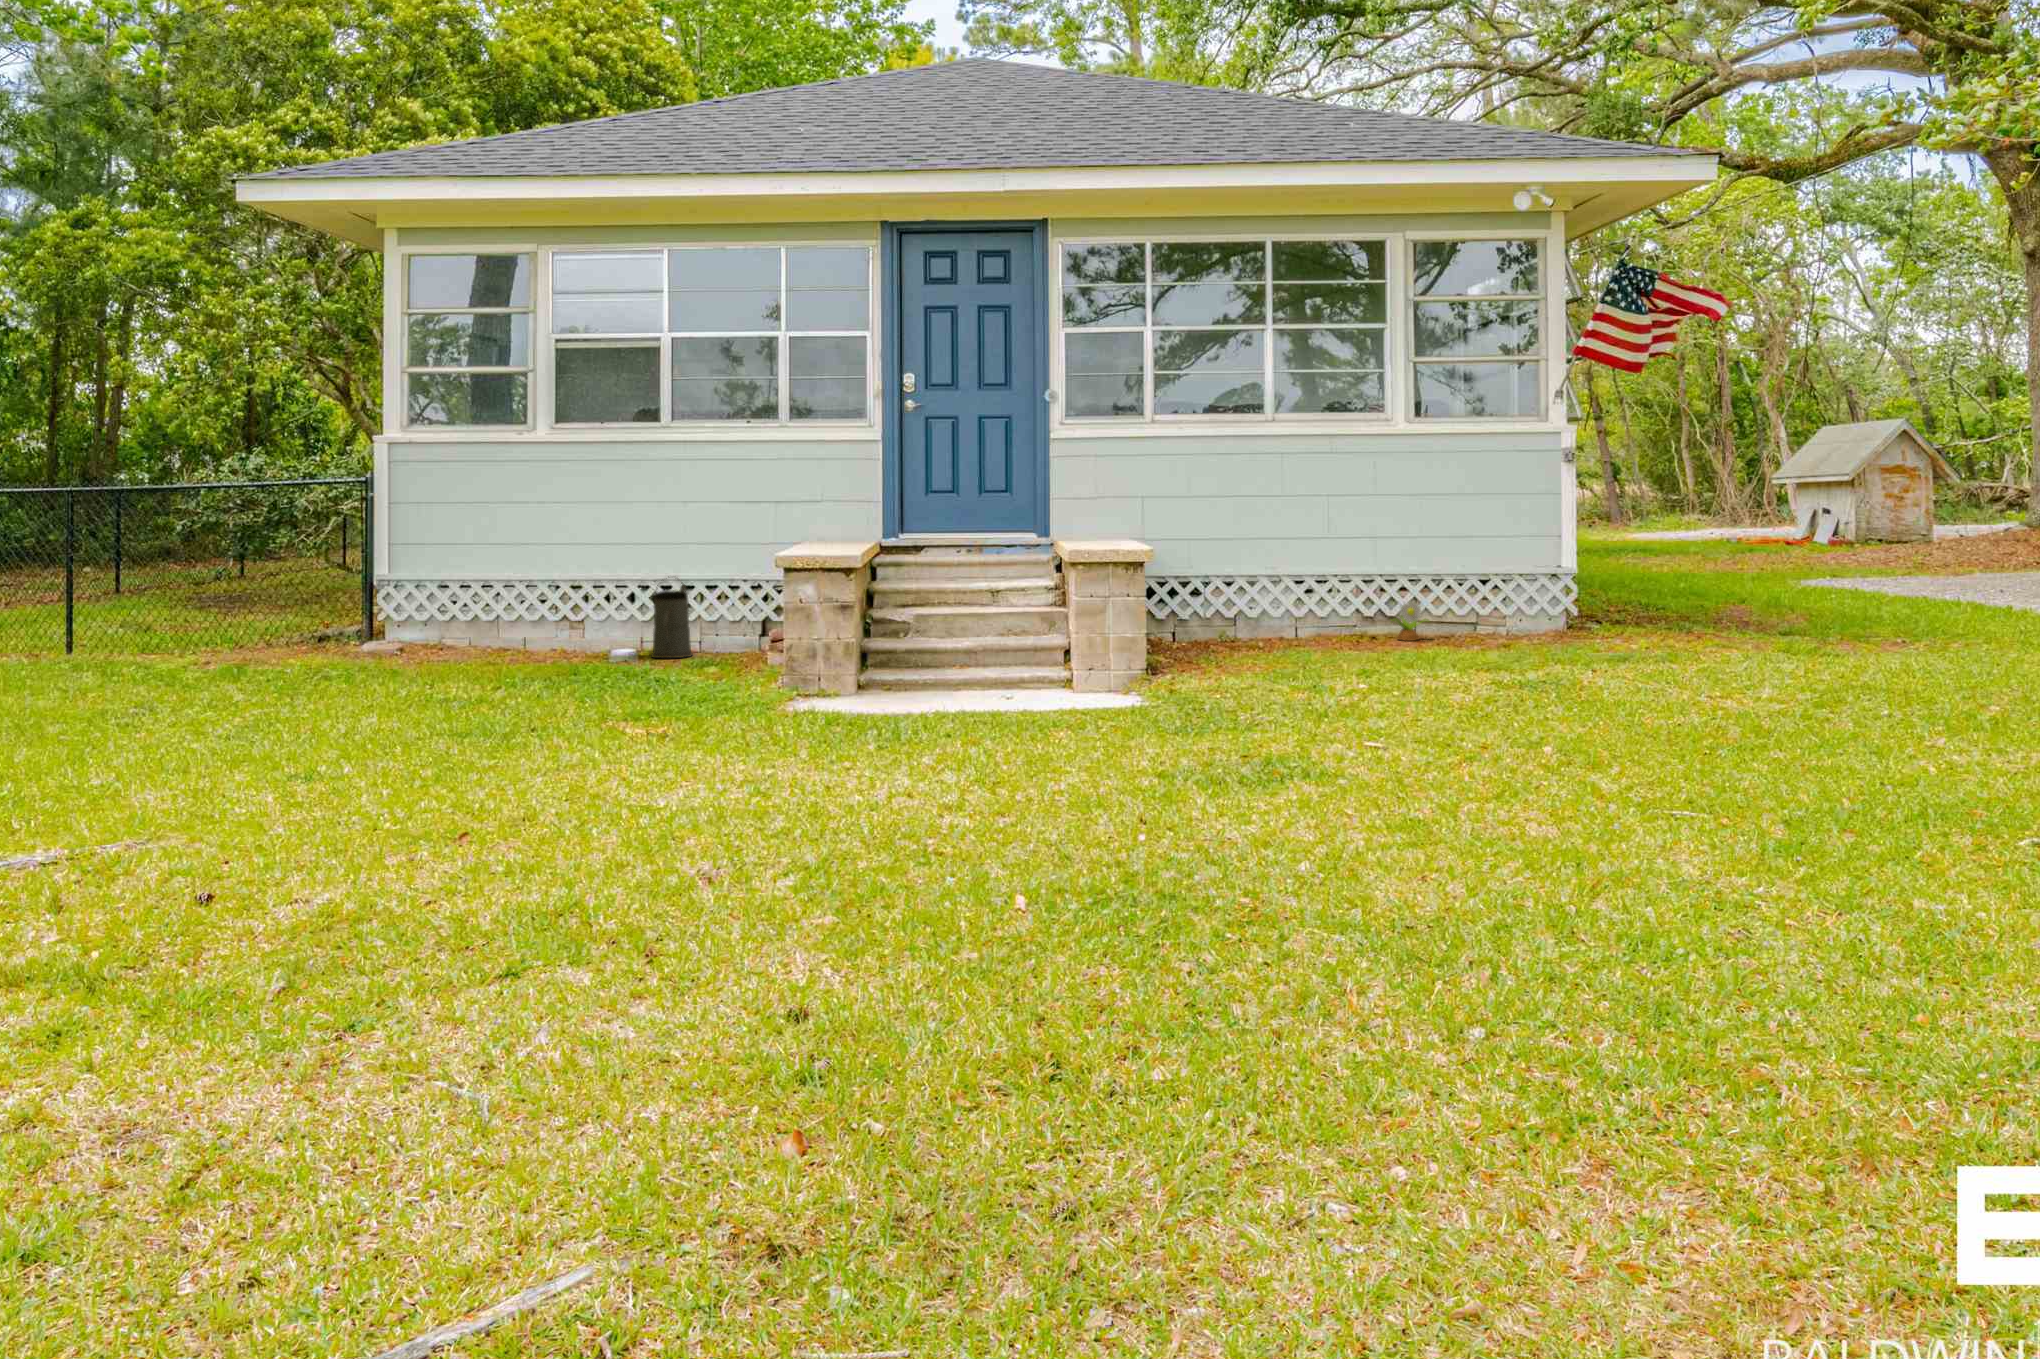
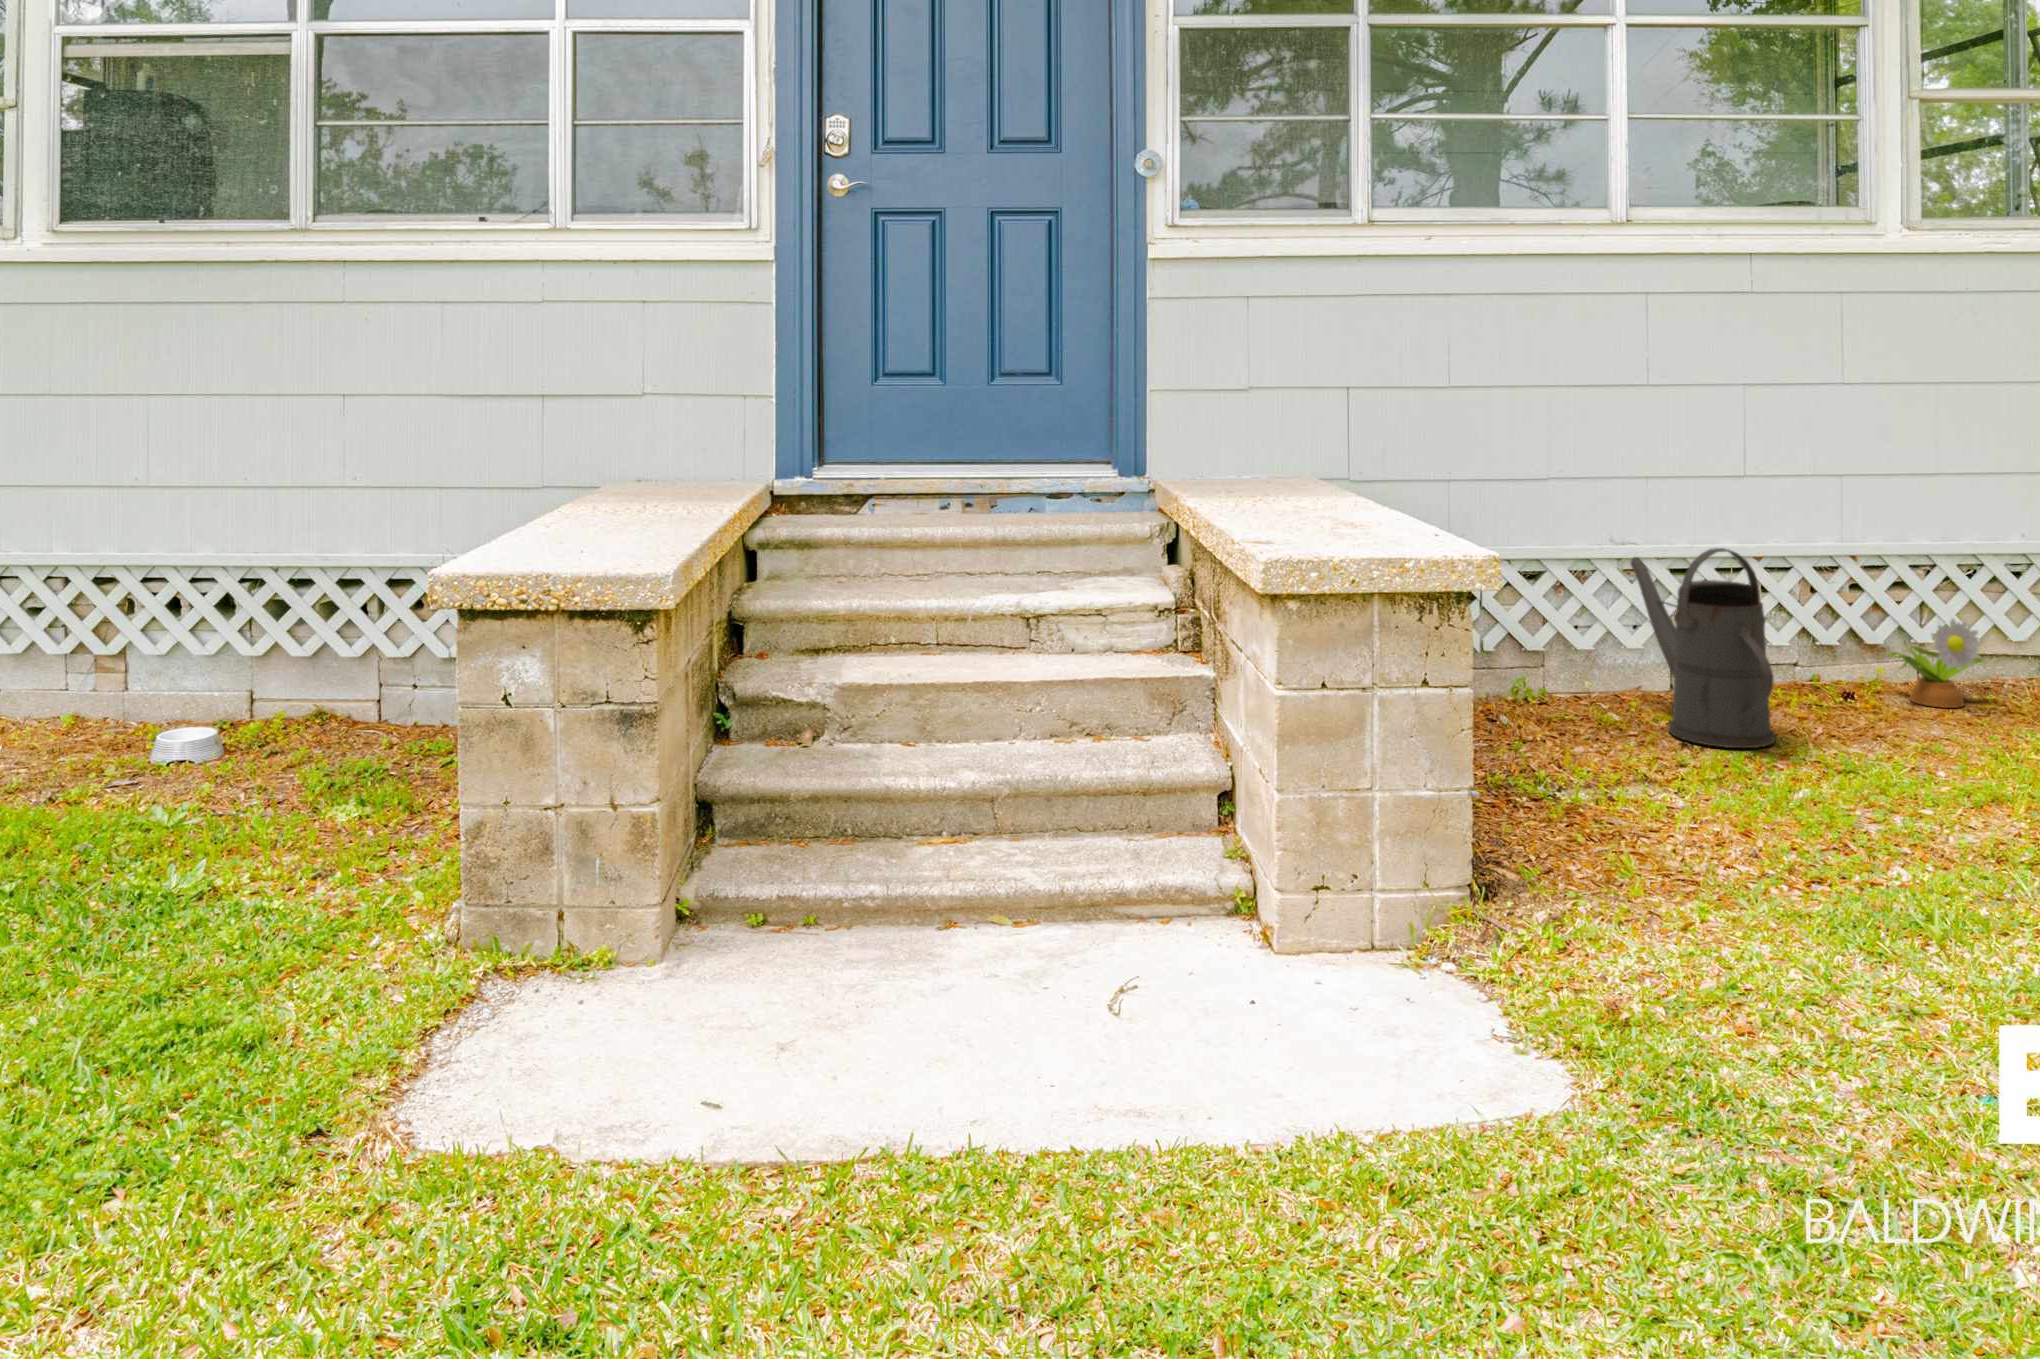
watering can: present [652,584,692,658] -> present [1631,548,1775,748]

